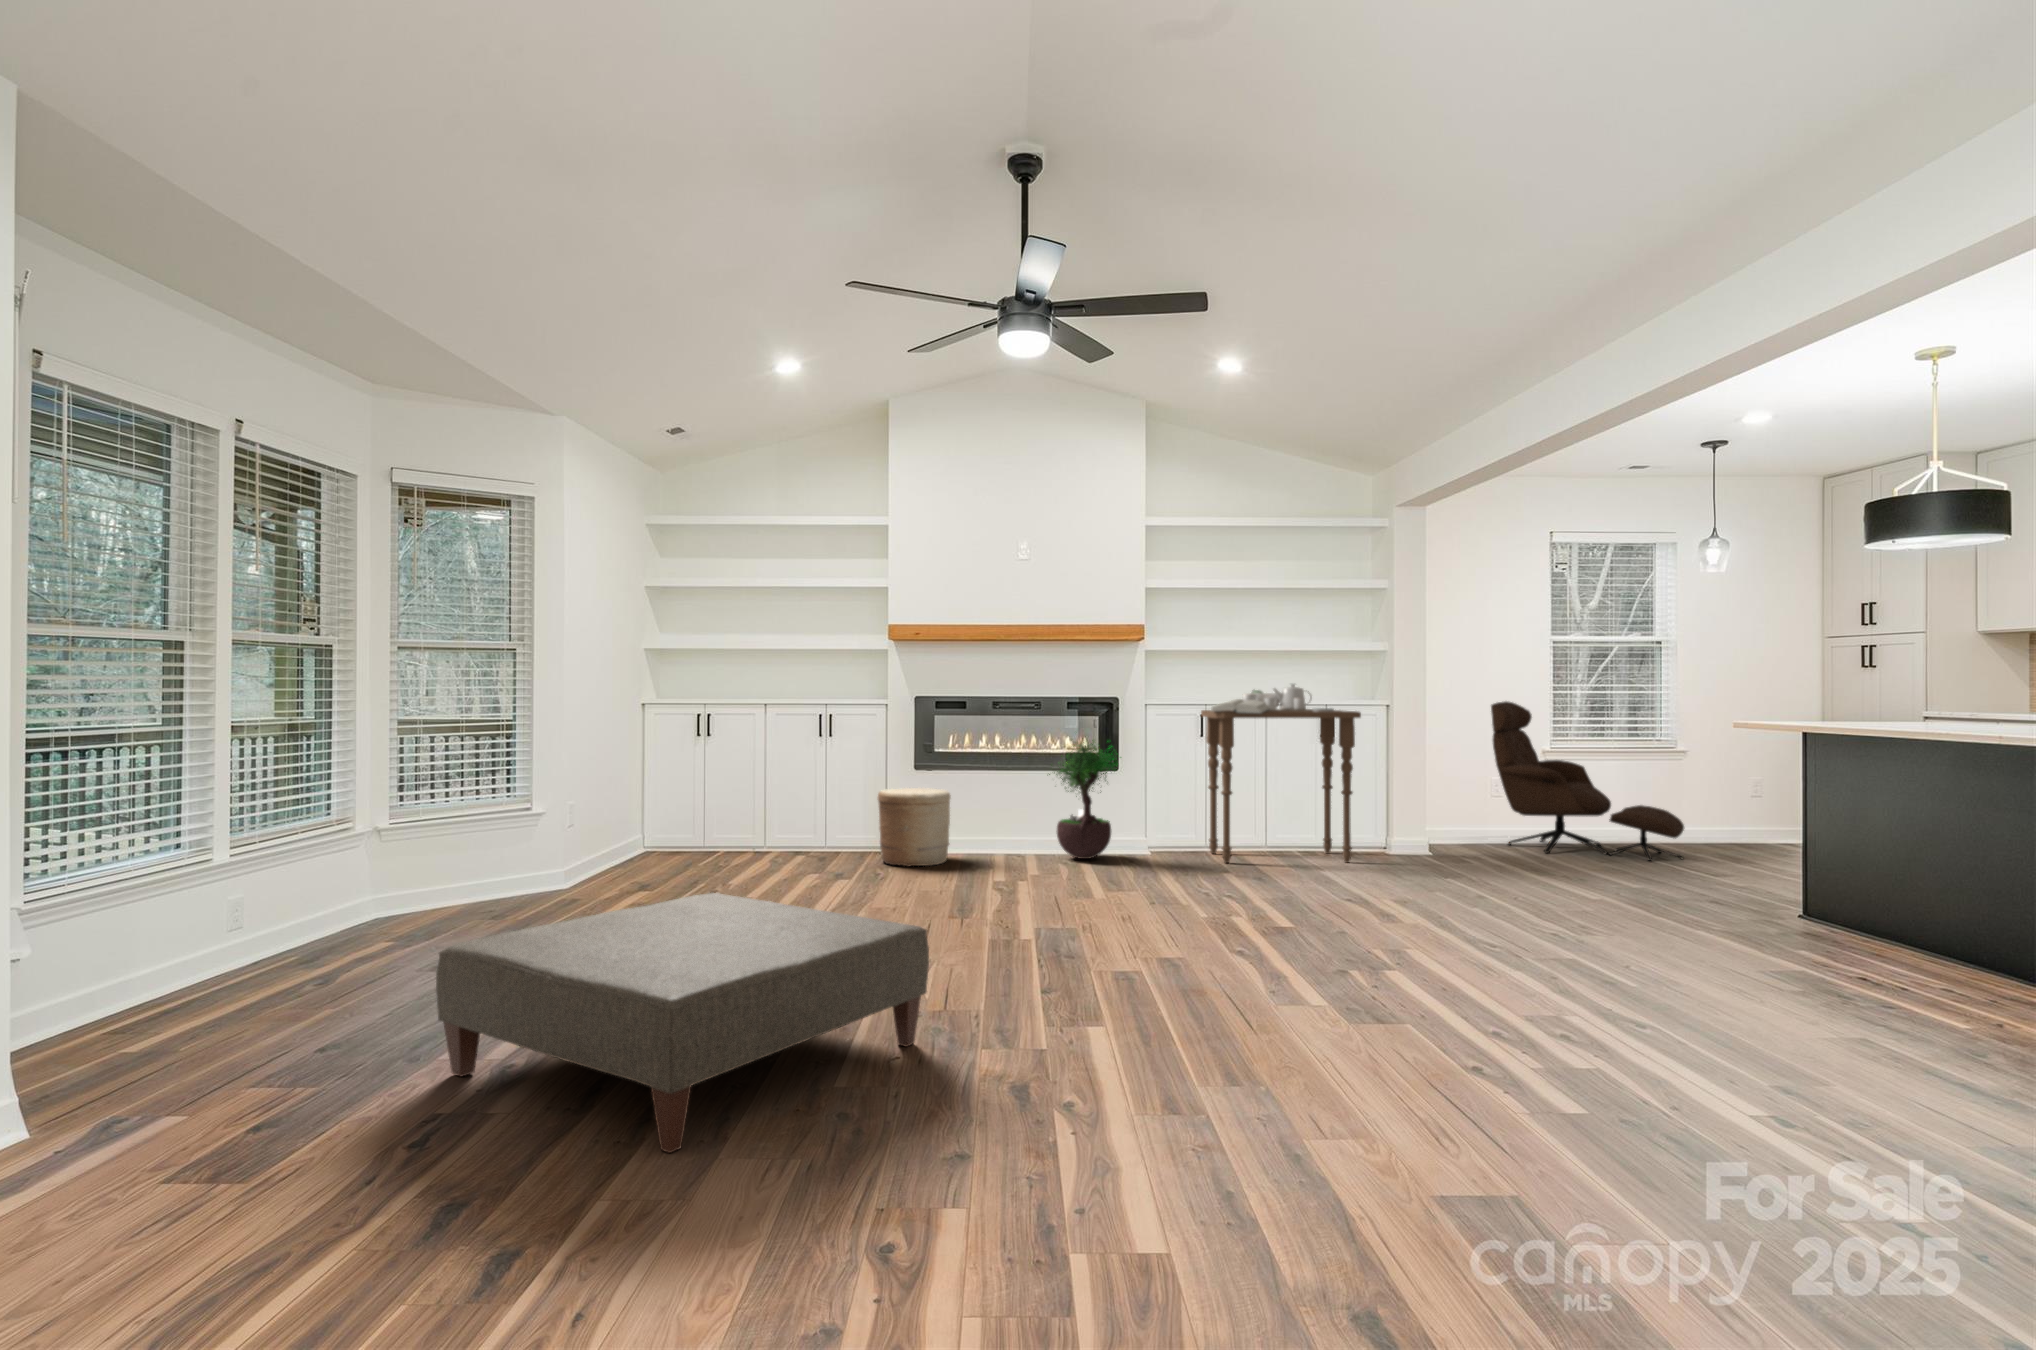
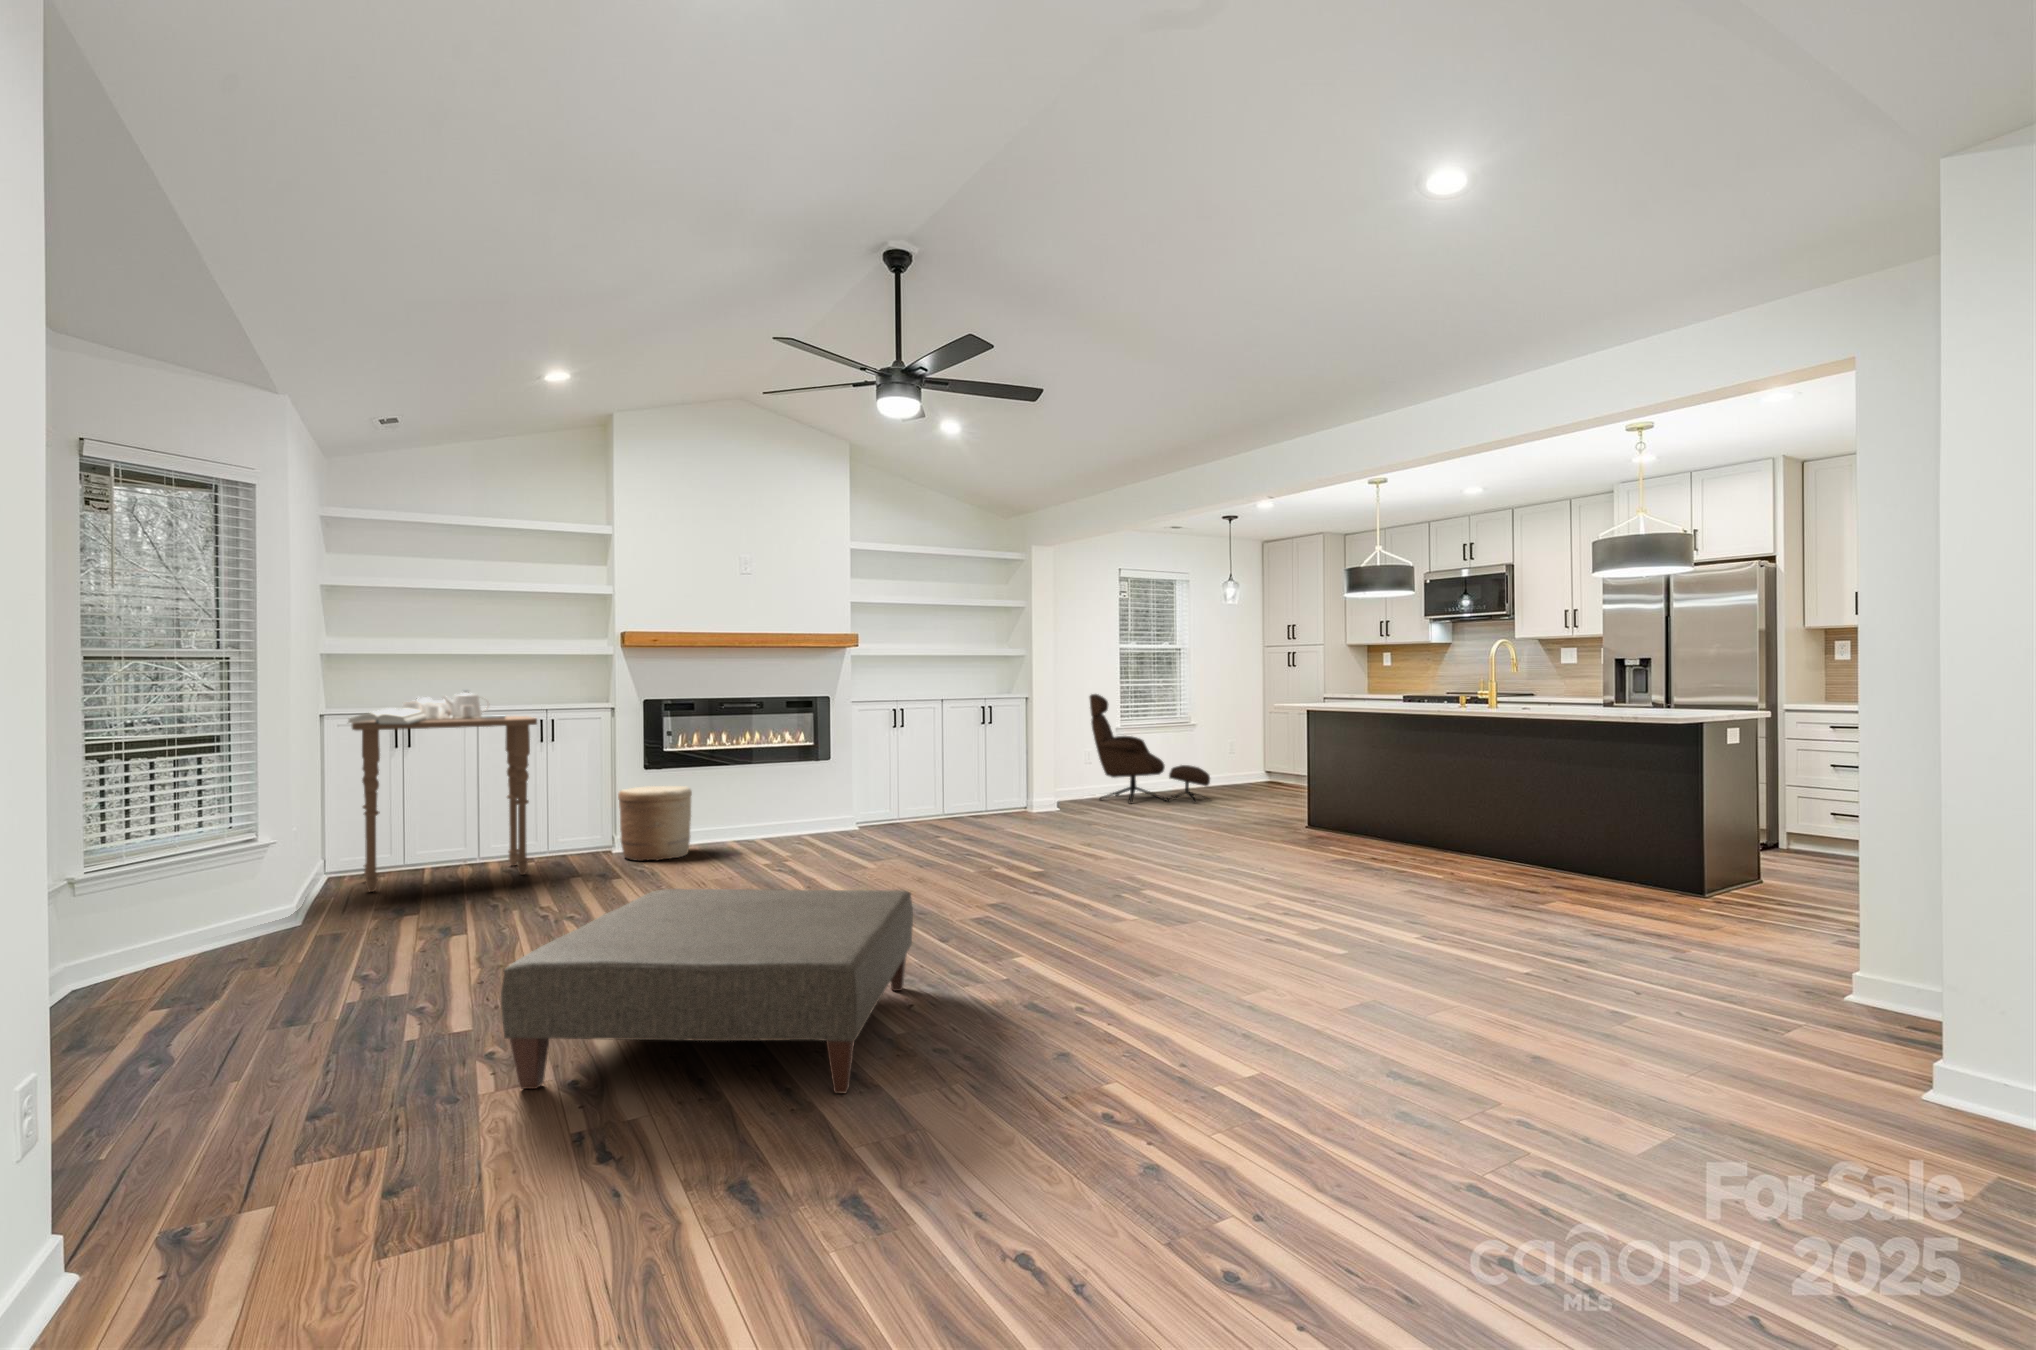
side table: present [1201,684,1361,863] -> present [348,690,537,892]
potted tree: present [1049,740,1121,859] -> none [781,727,845,839]

